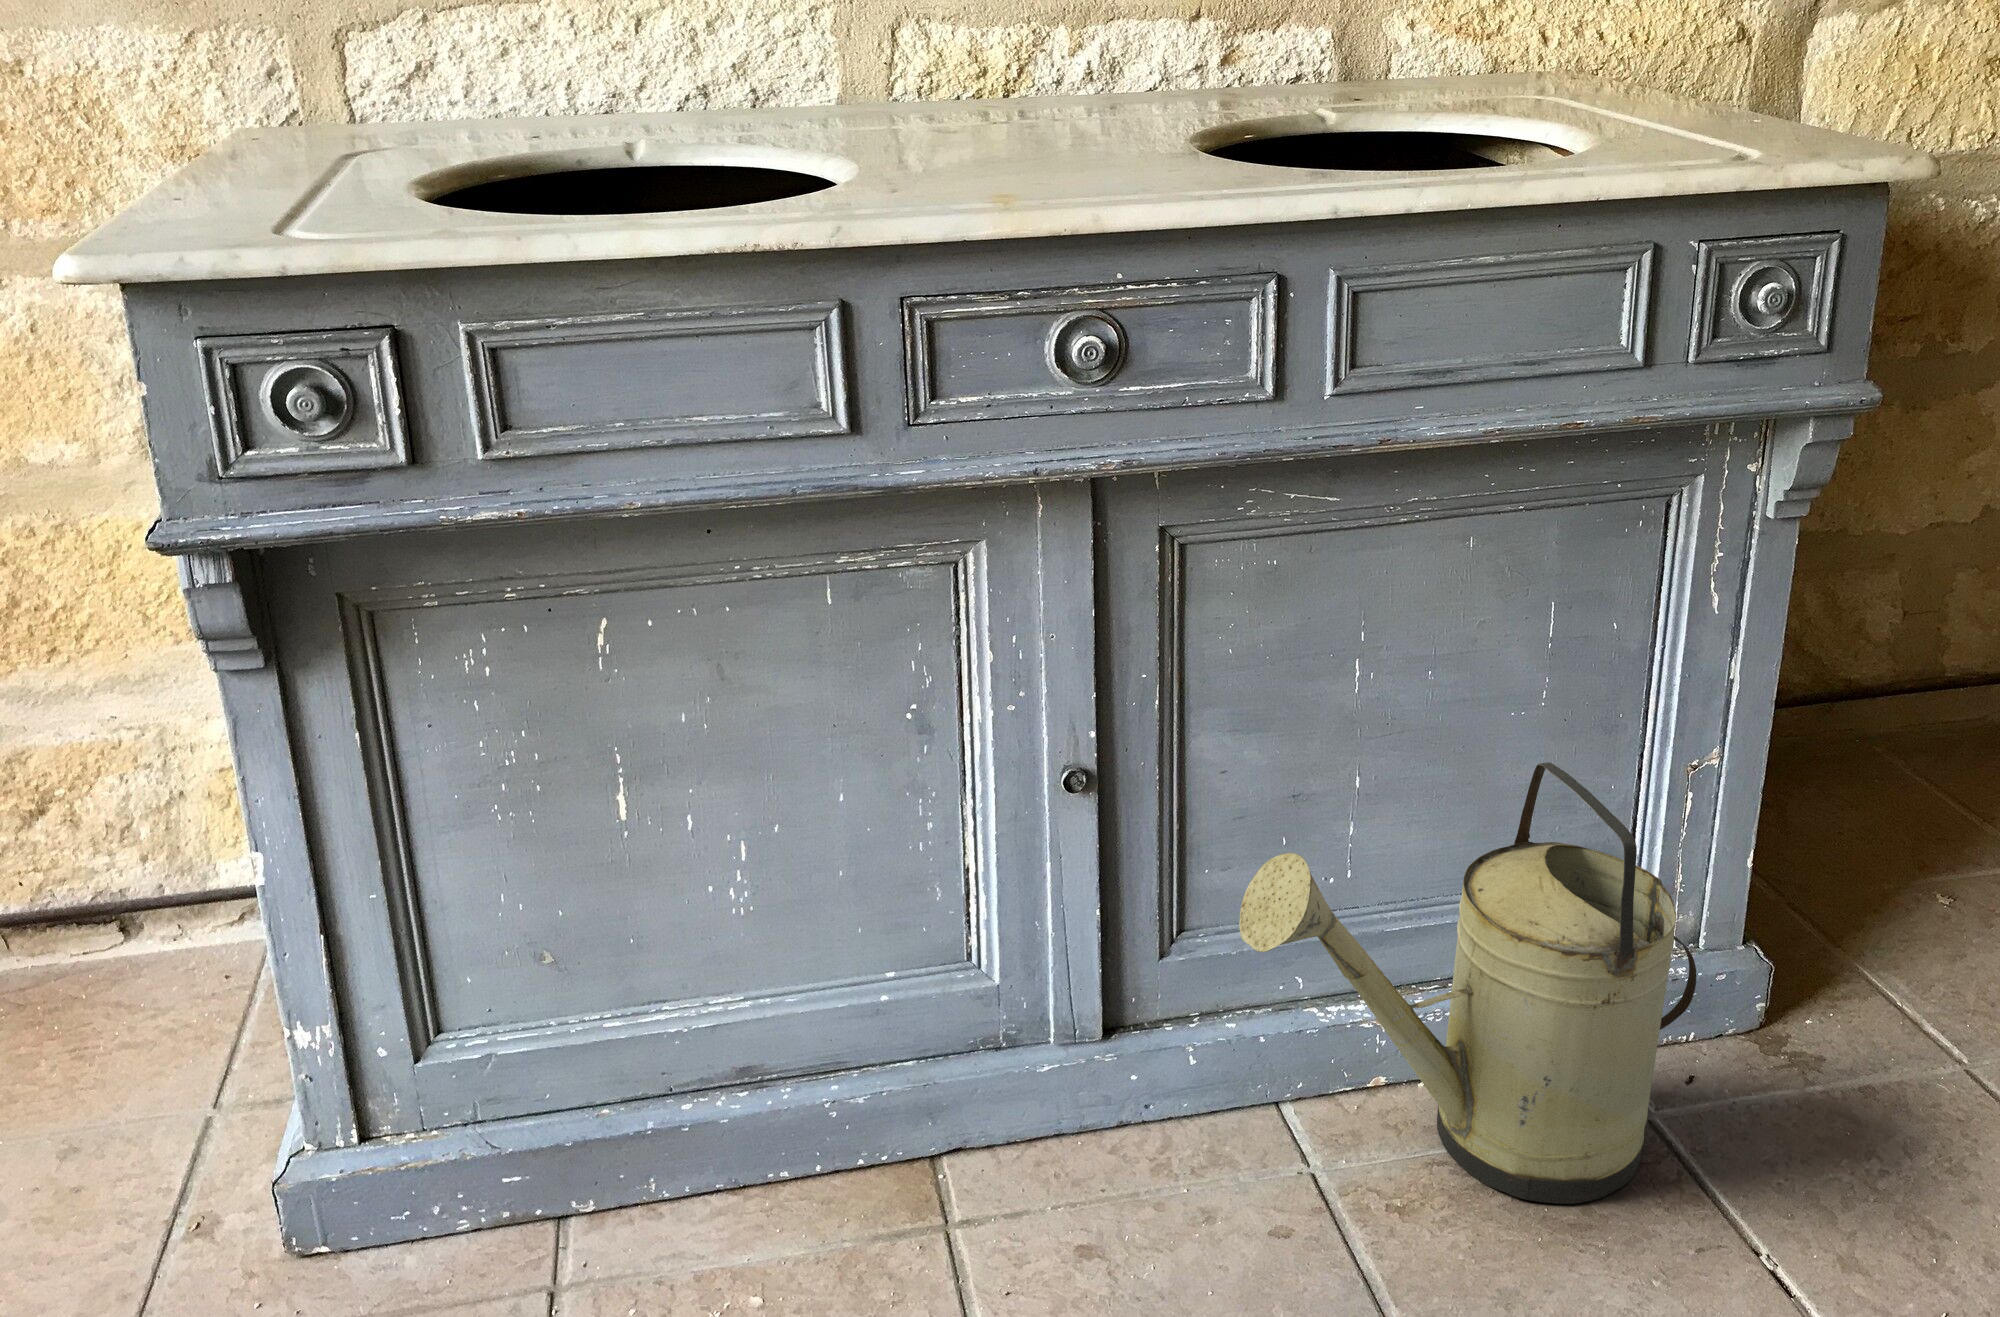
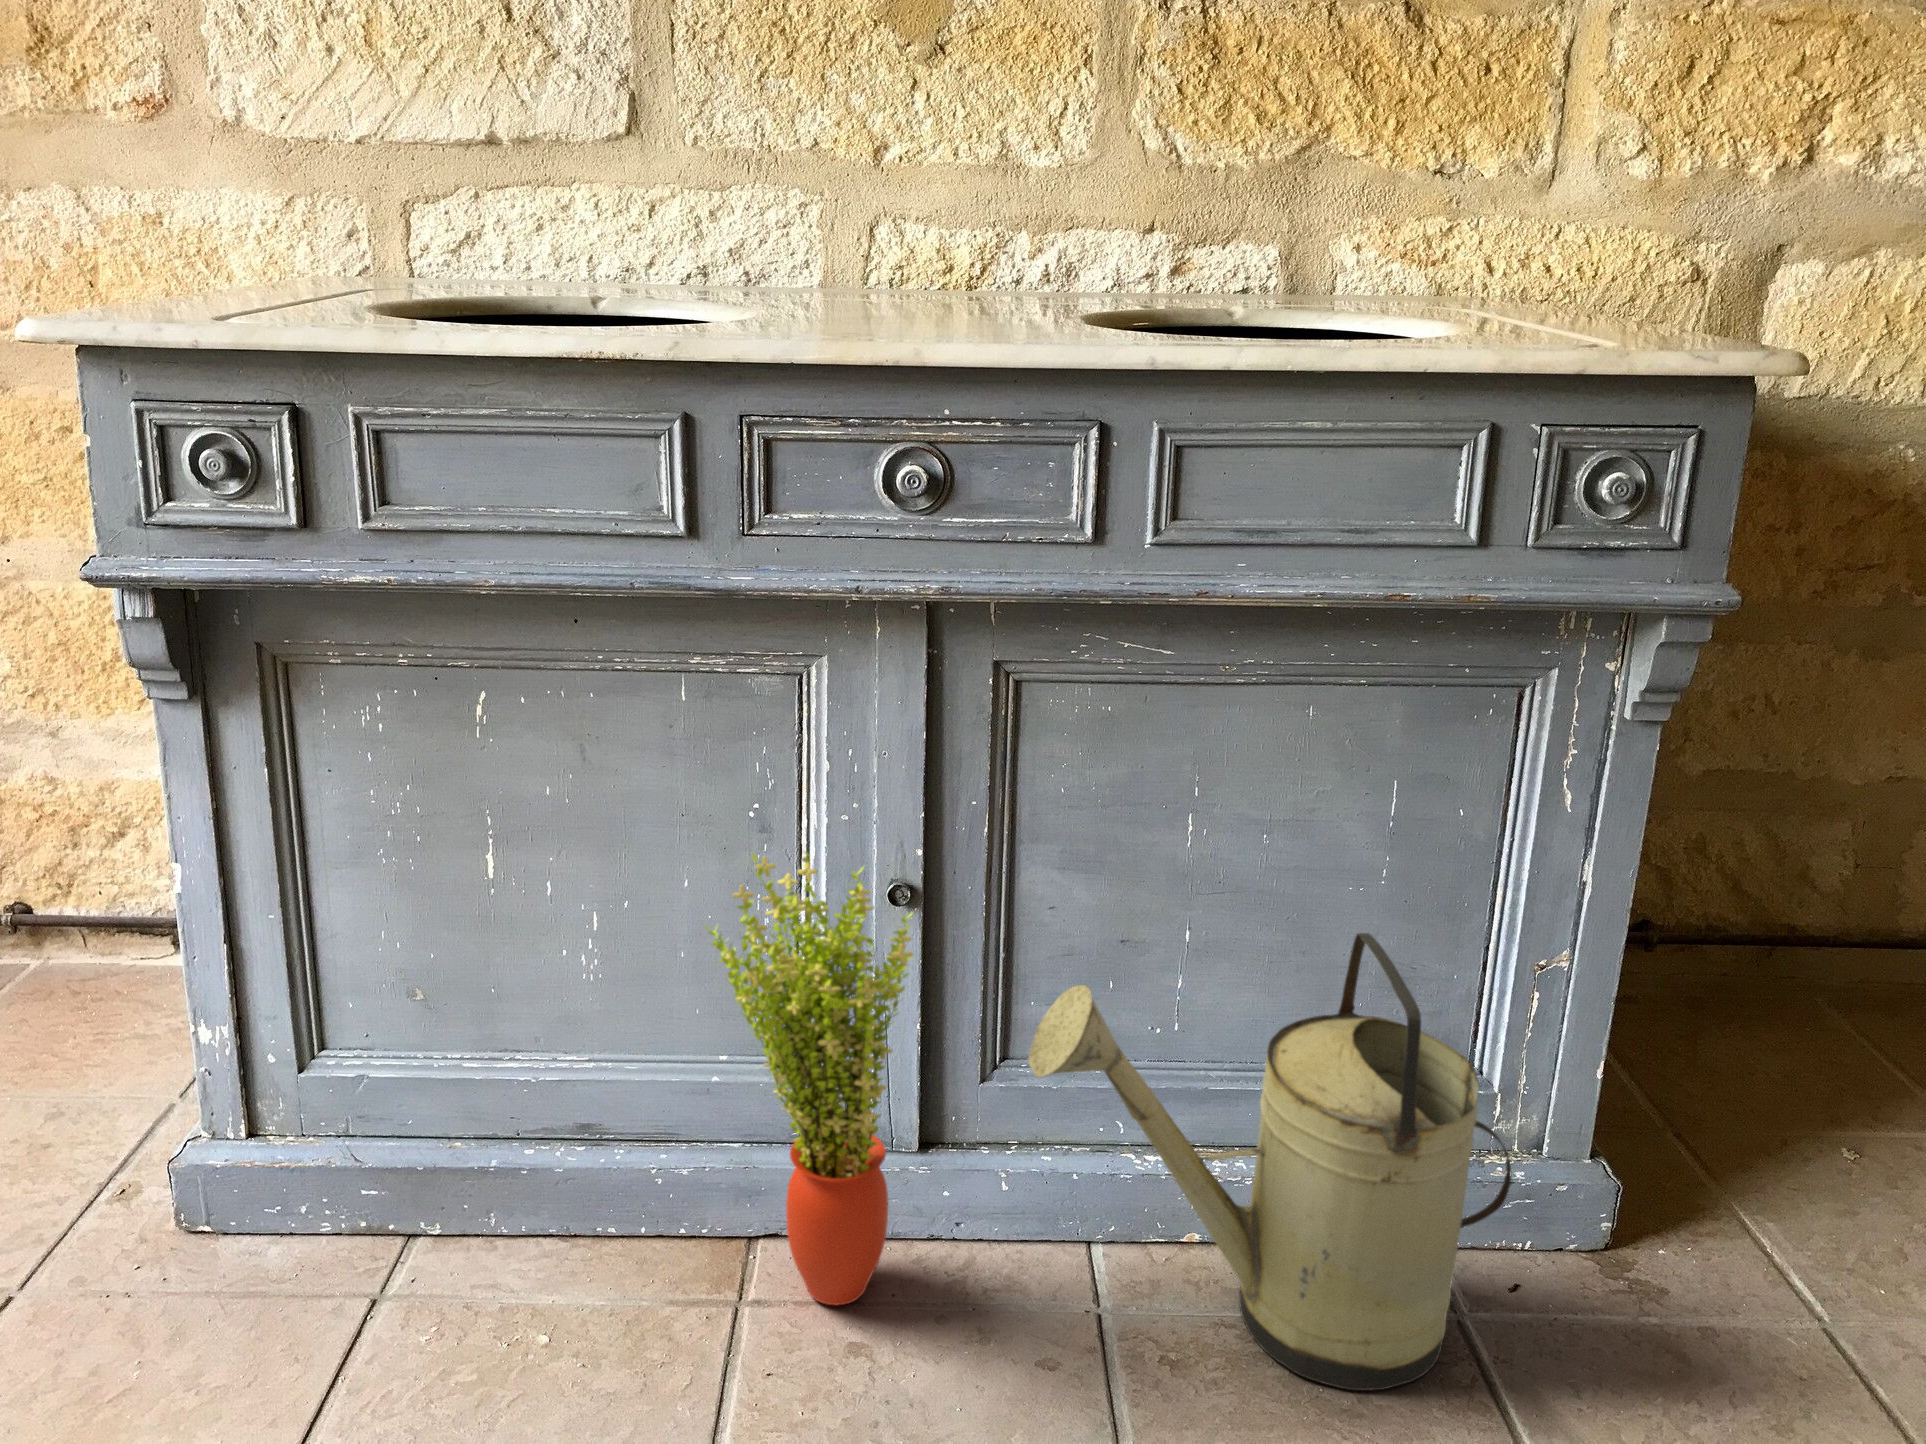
potted plant: none [905,752,1136,1210] -> present [705,851,913,1305]

